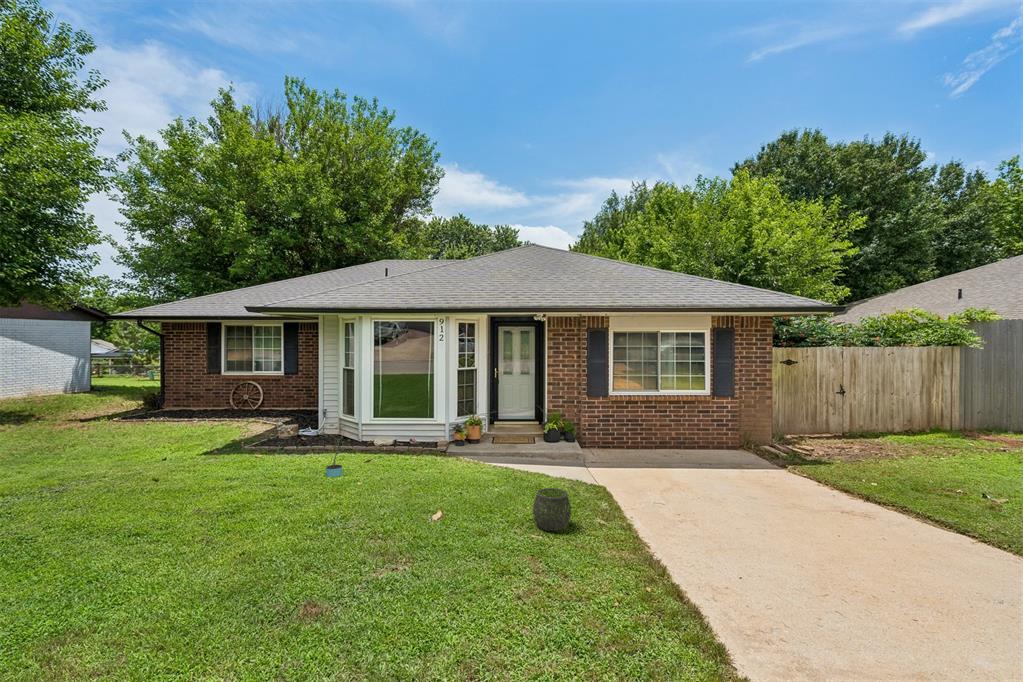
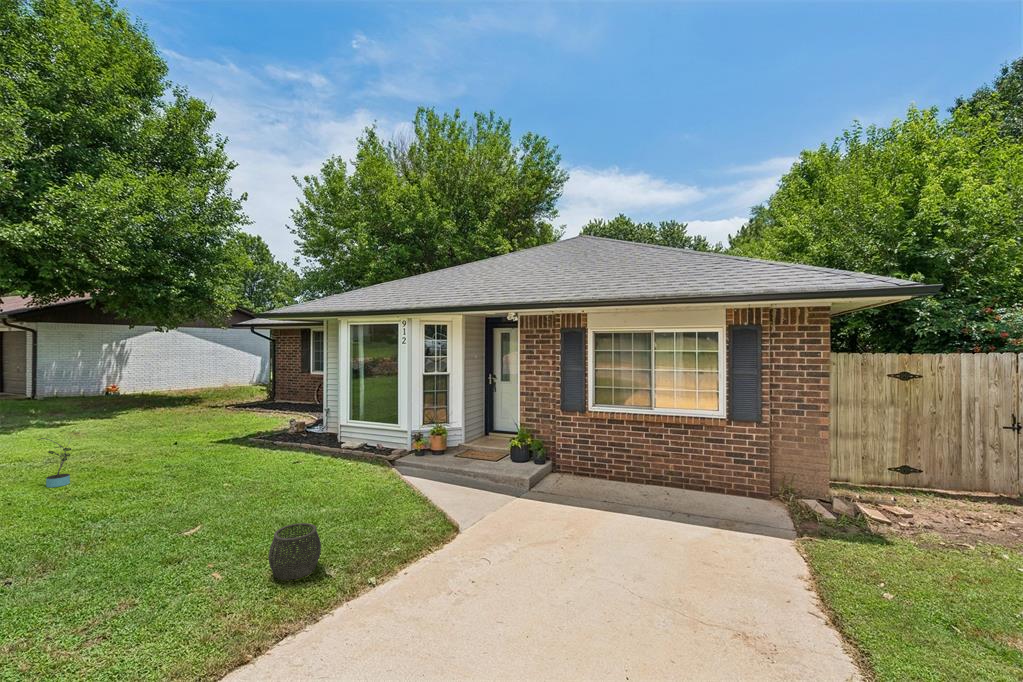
potted plant: present [320,425,351,477] -> present [38,431,79,488]

